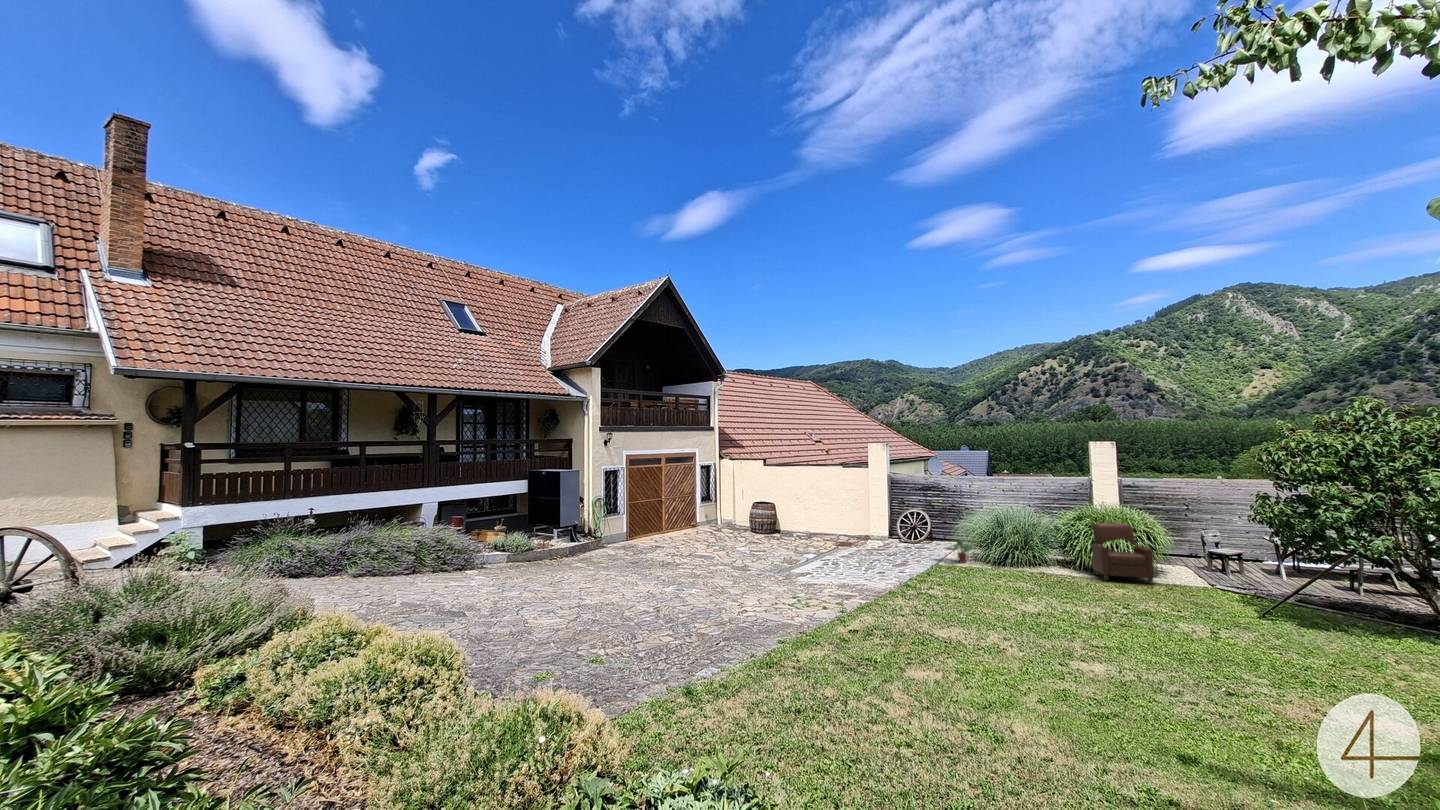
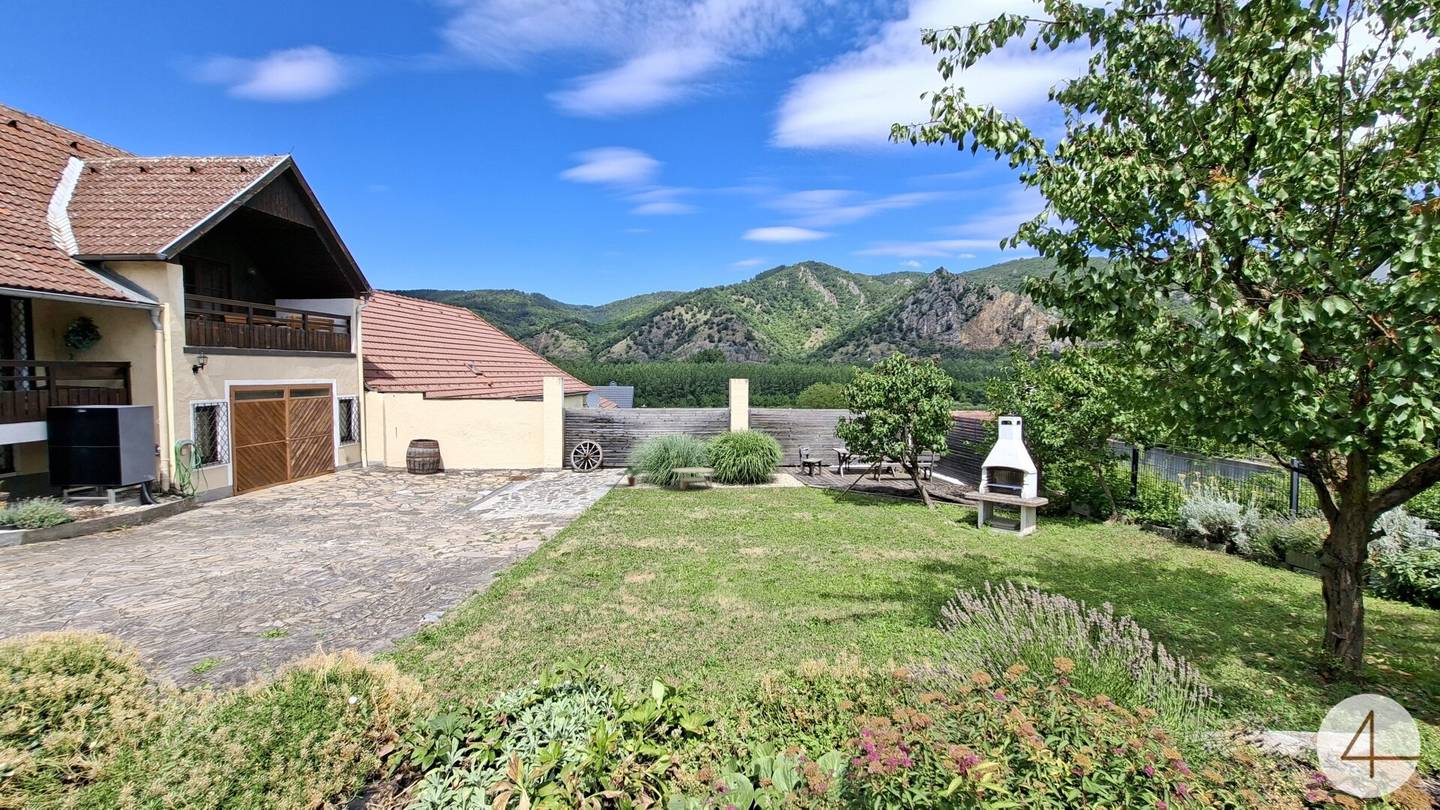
chair: present [1092,523,1154,584] -> none [734,442,776,490]
round table: none [1008,547,1065,574] -> present [672,467,714,490]

